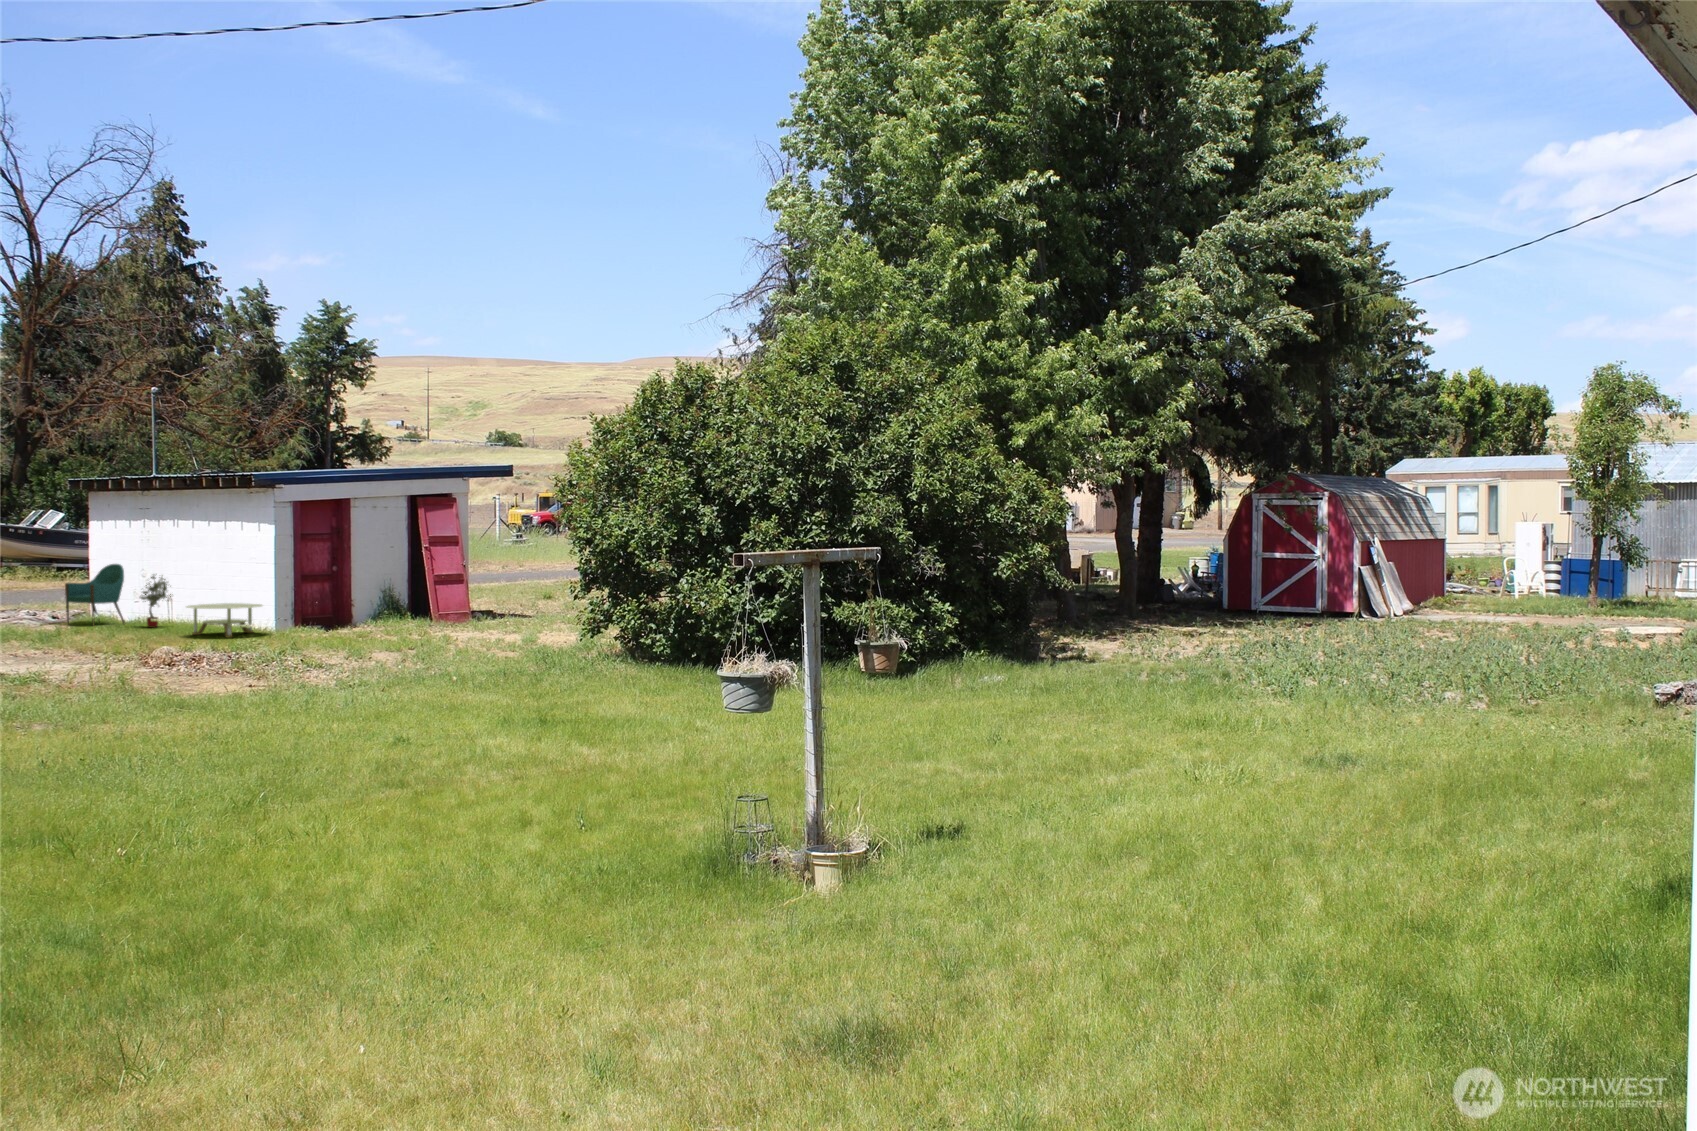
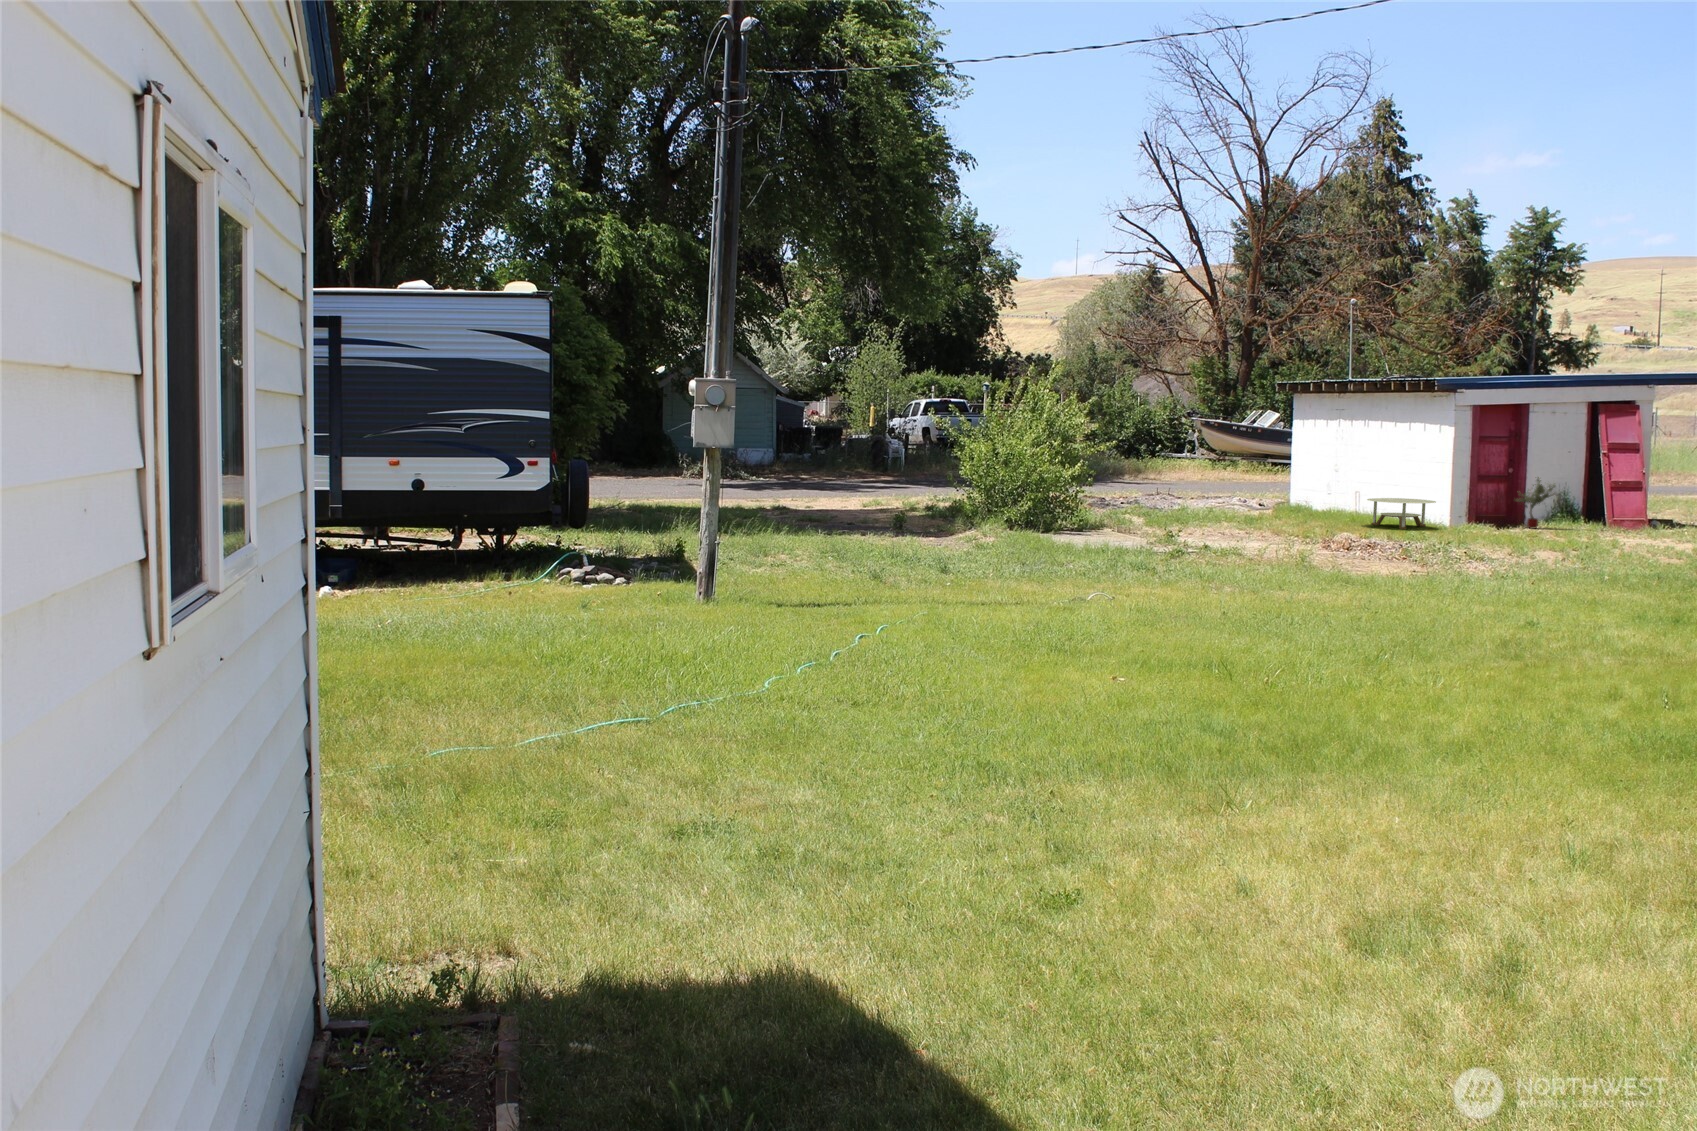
chair: present [65,564,125,626] -> none [1272,459,1319,513]
potted tree: present [140,575,171,628] -> present [1516,477,1555,528]

